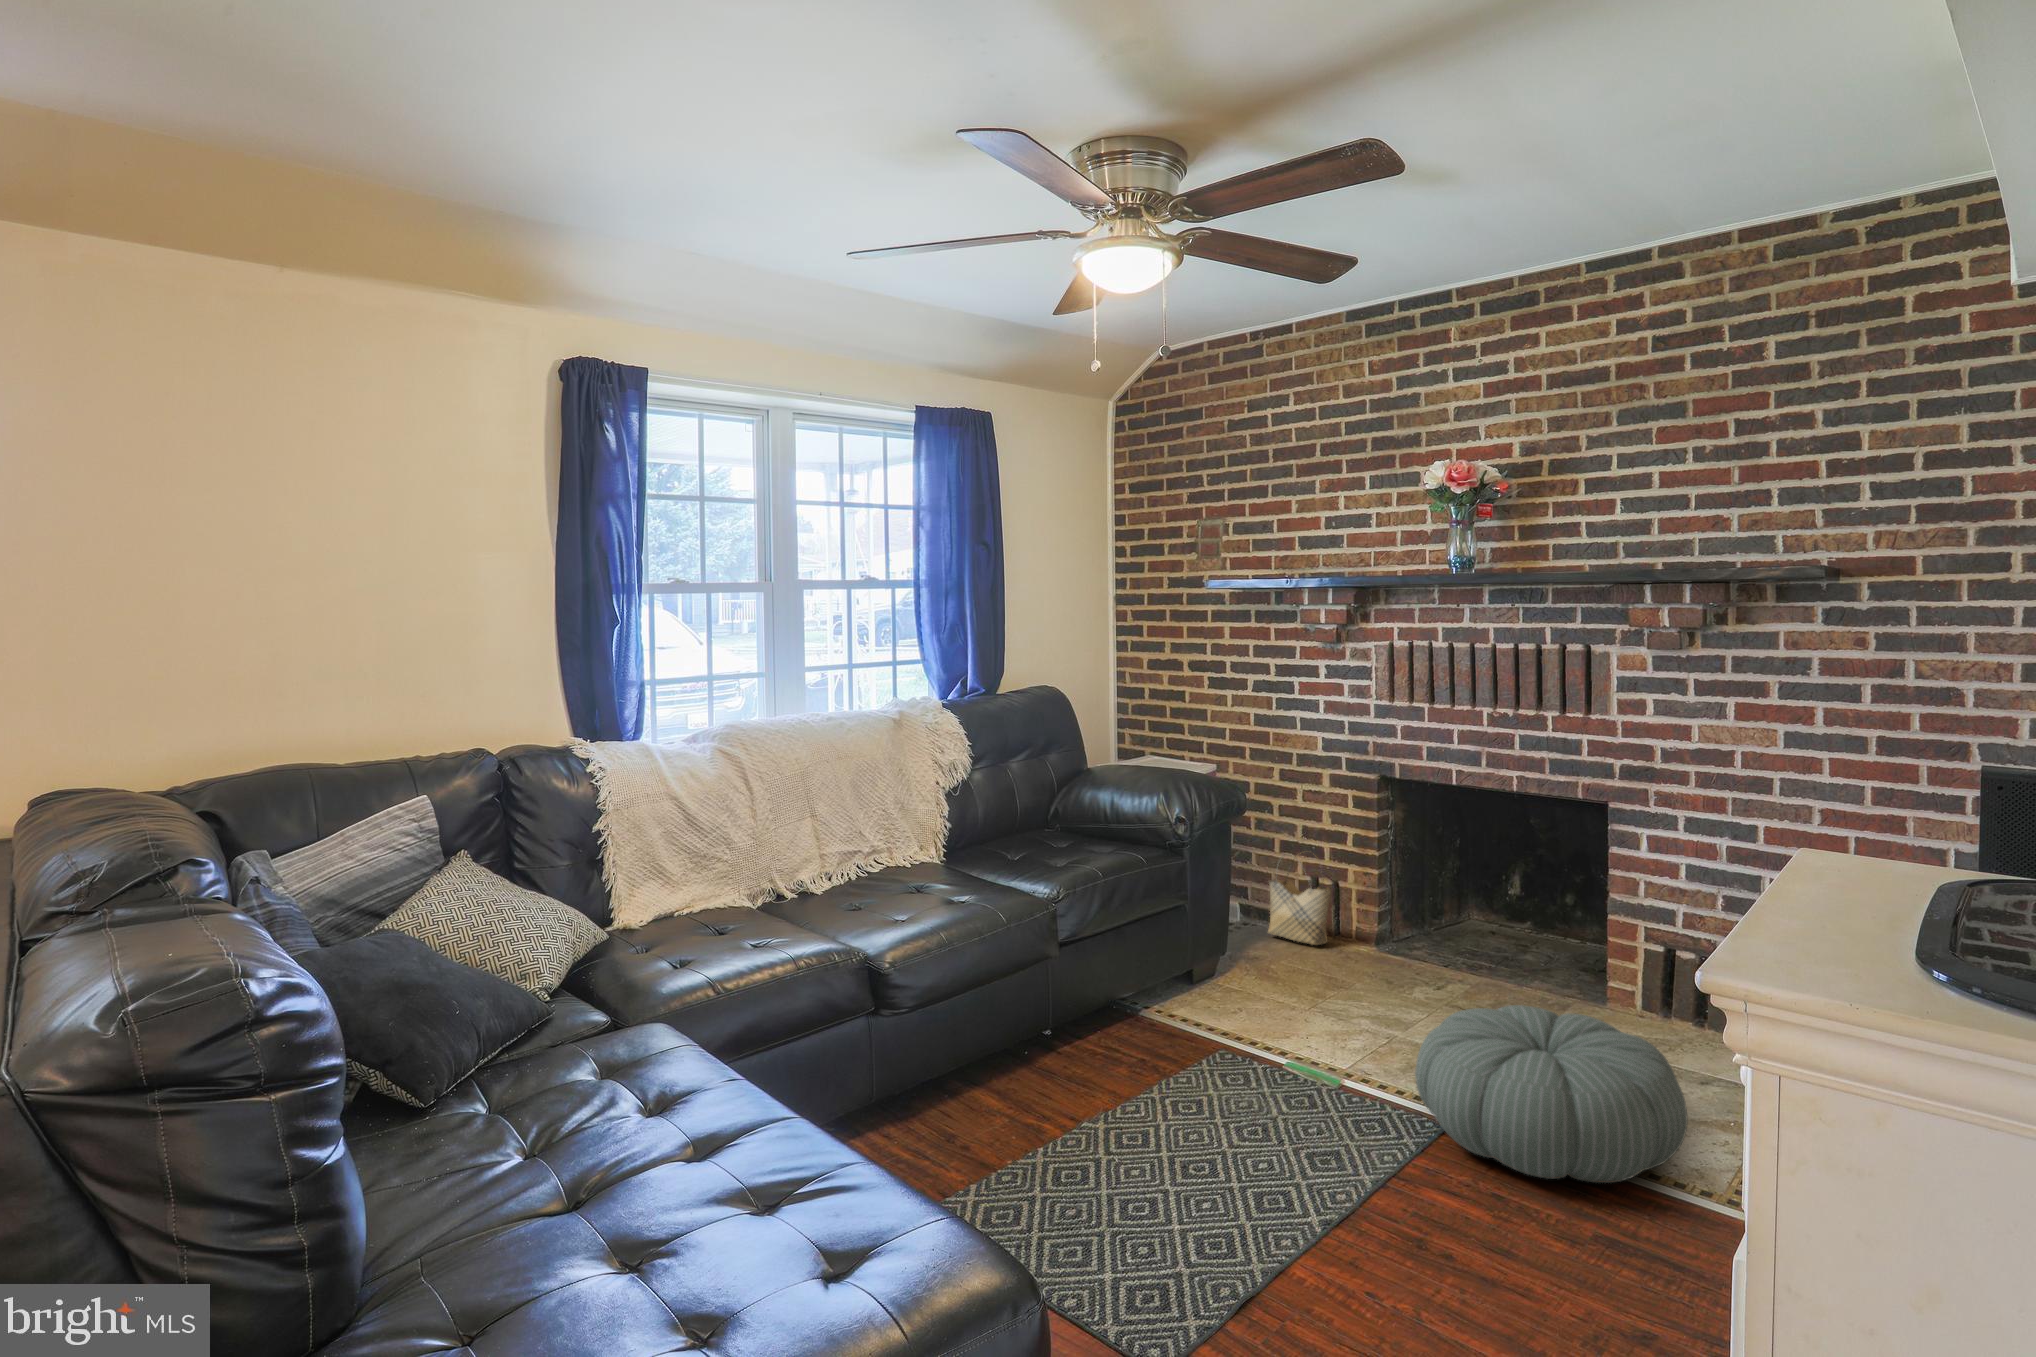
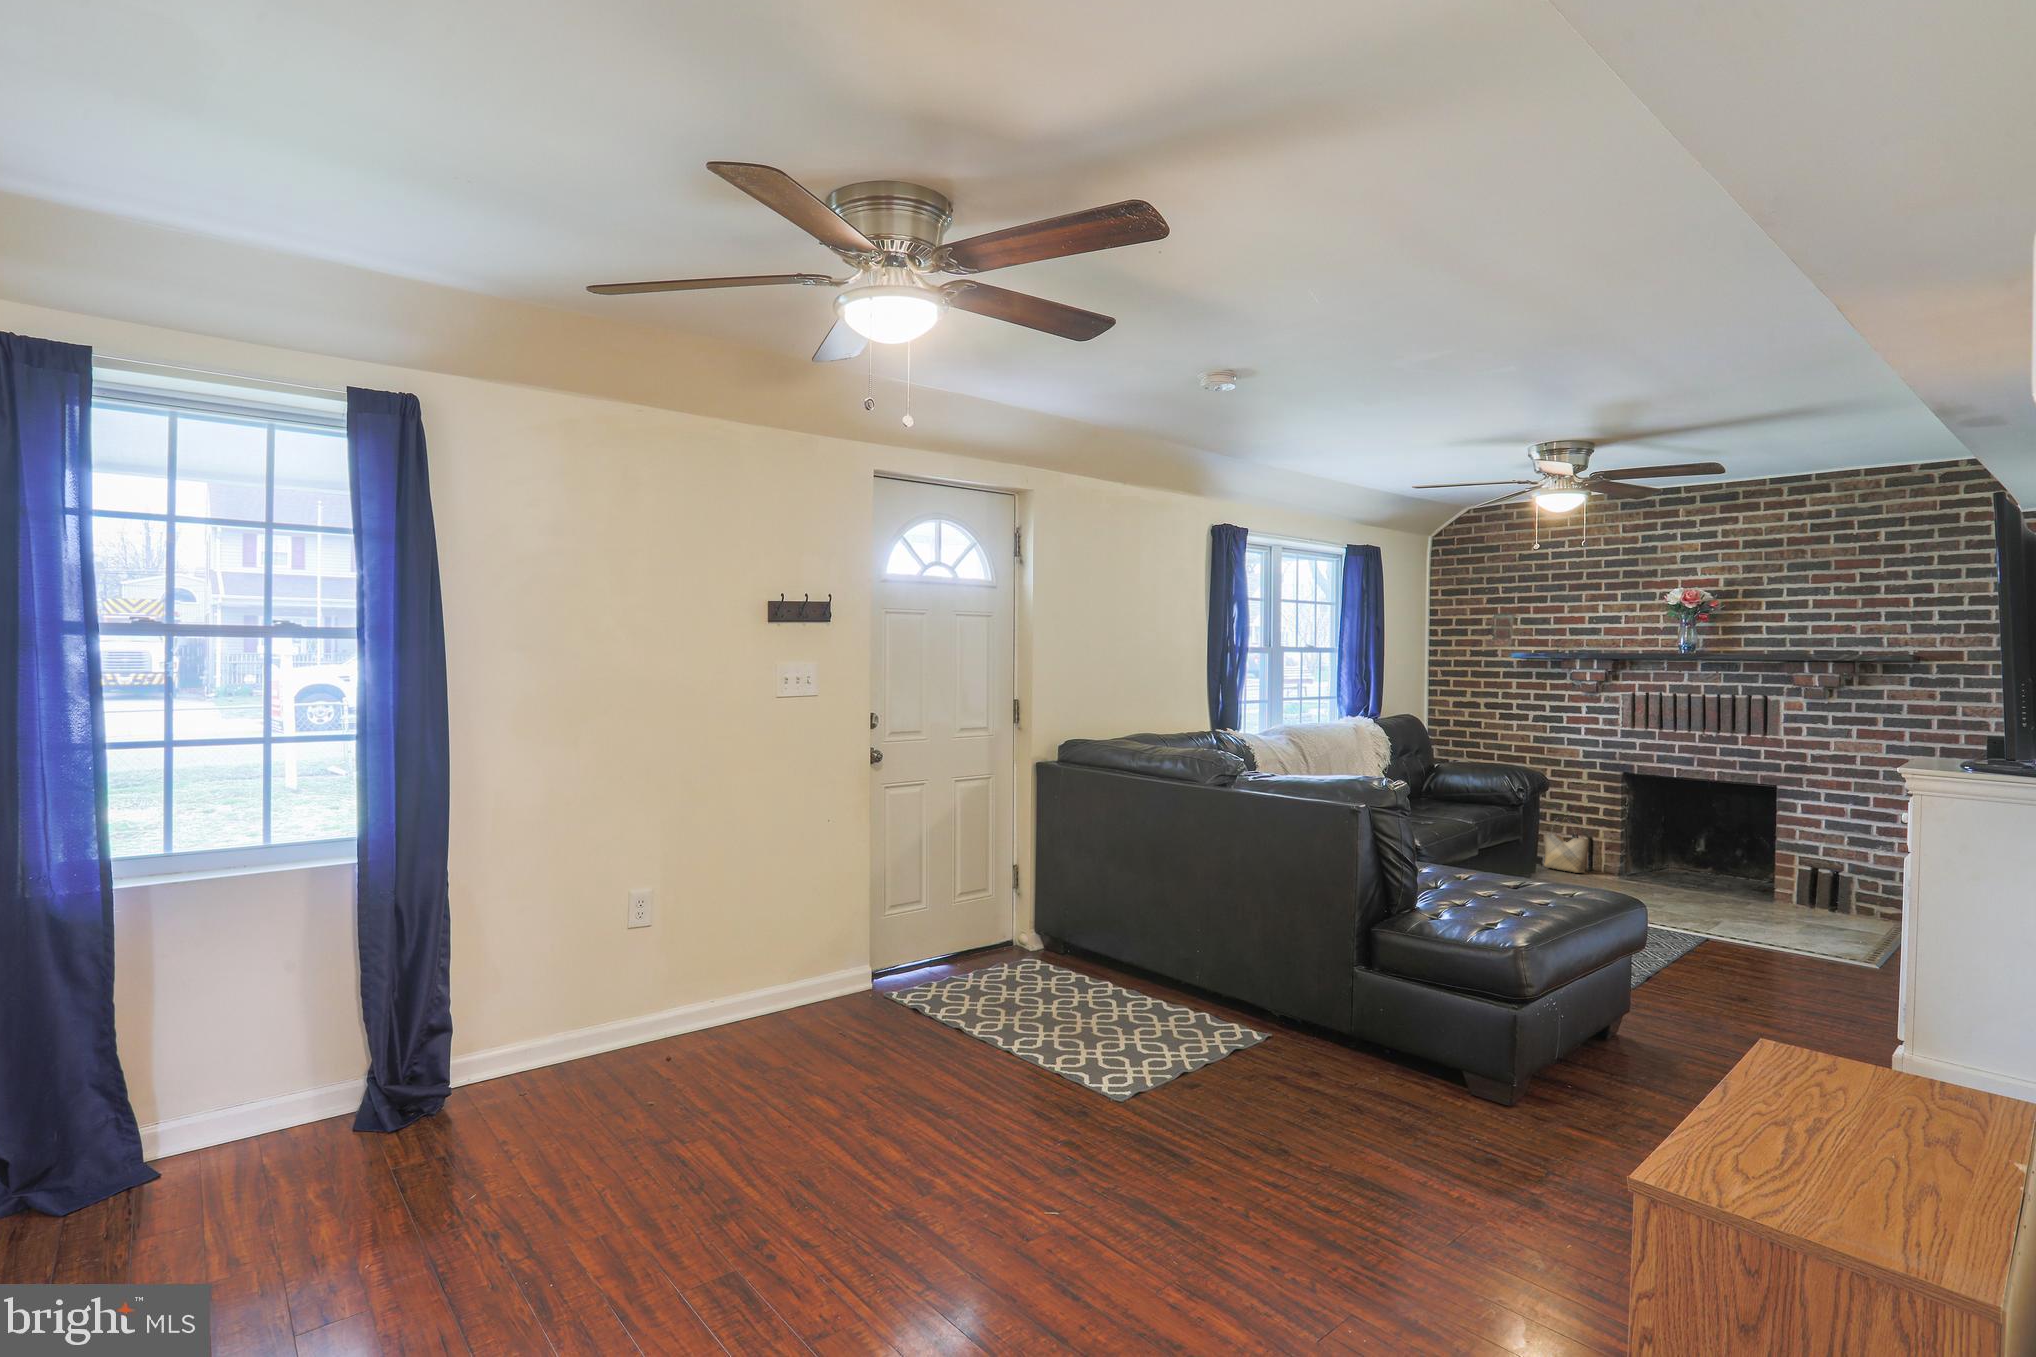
pouf: present [1415,1005,1688,1183] -> none [1680,874,1835,946]

